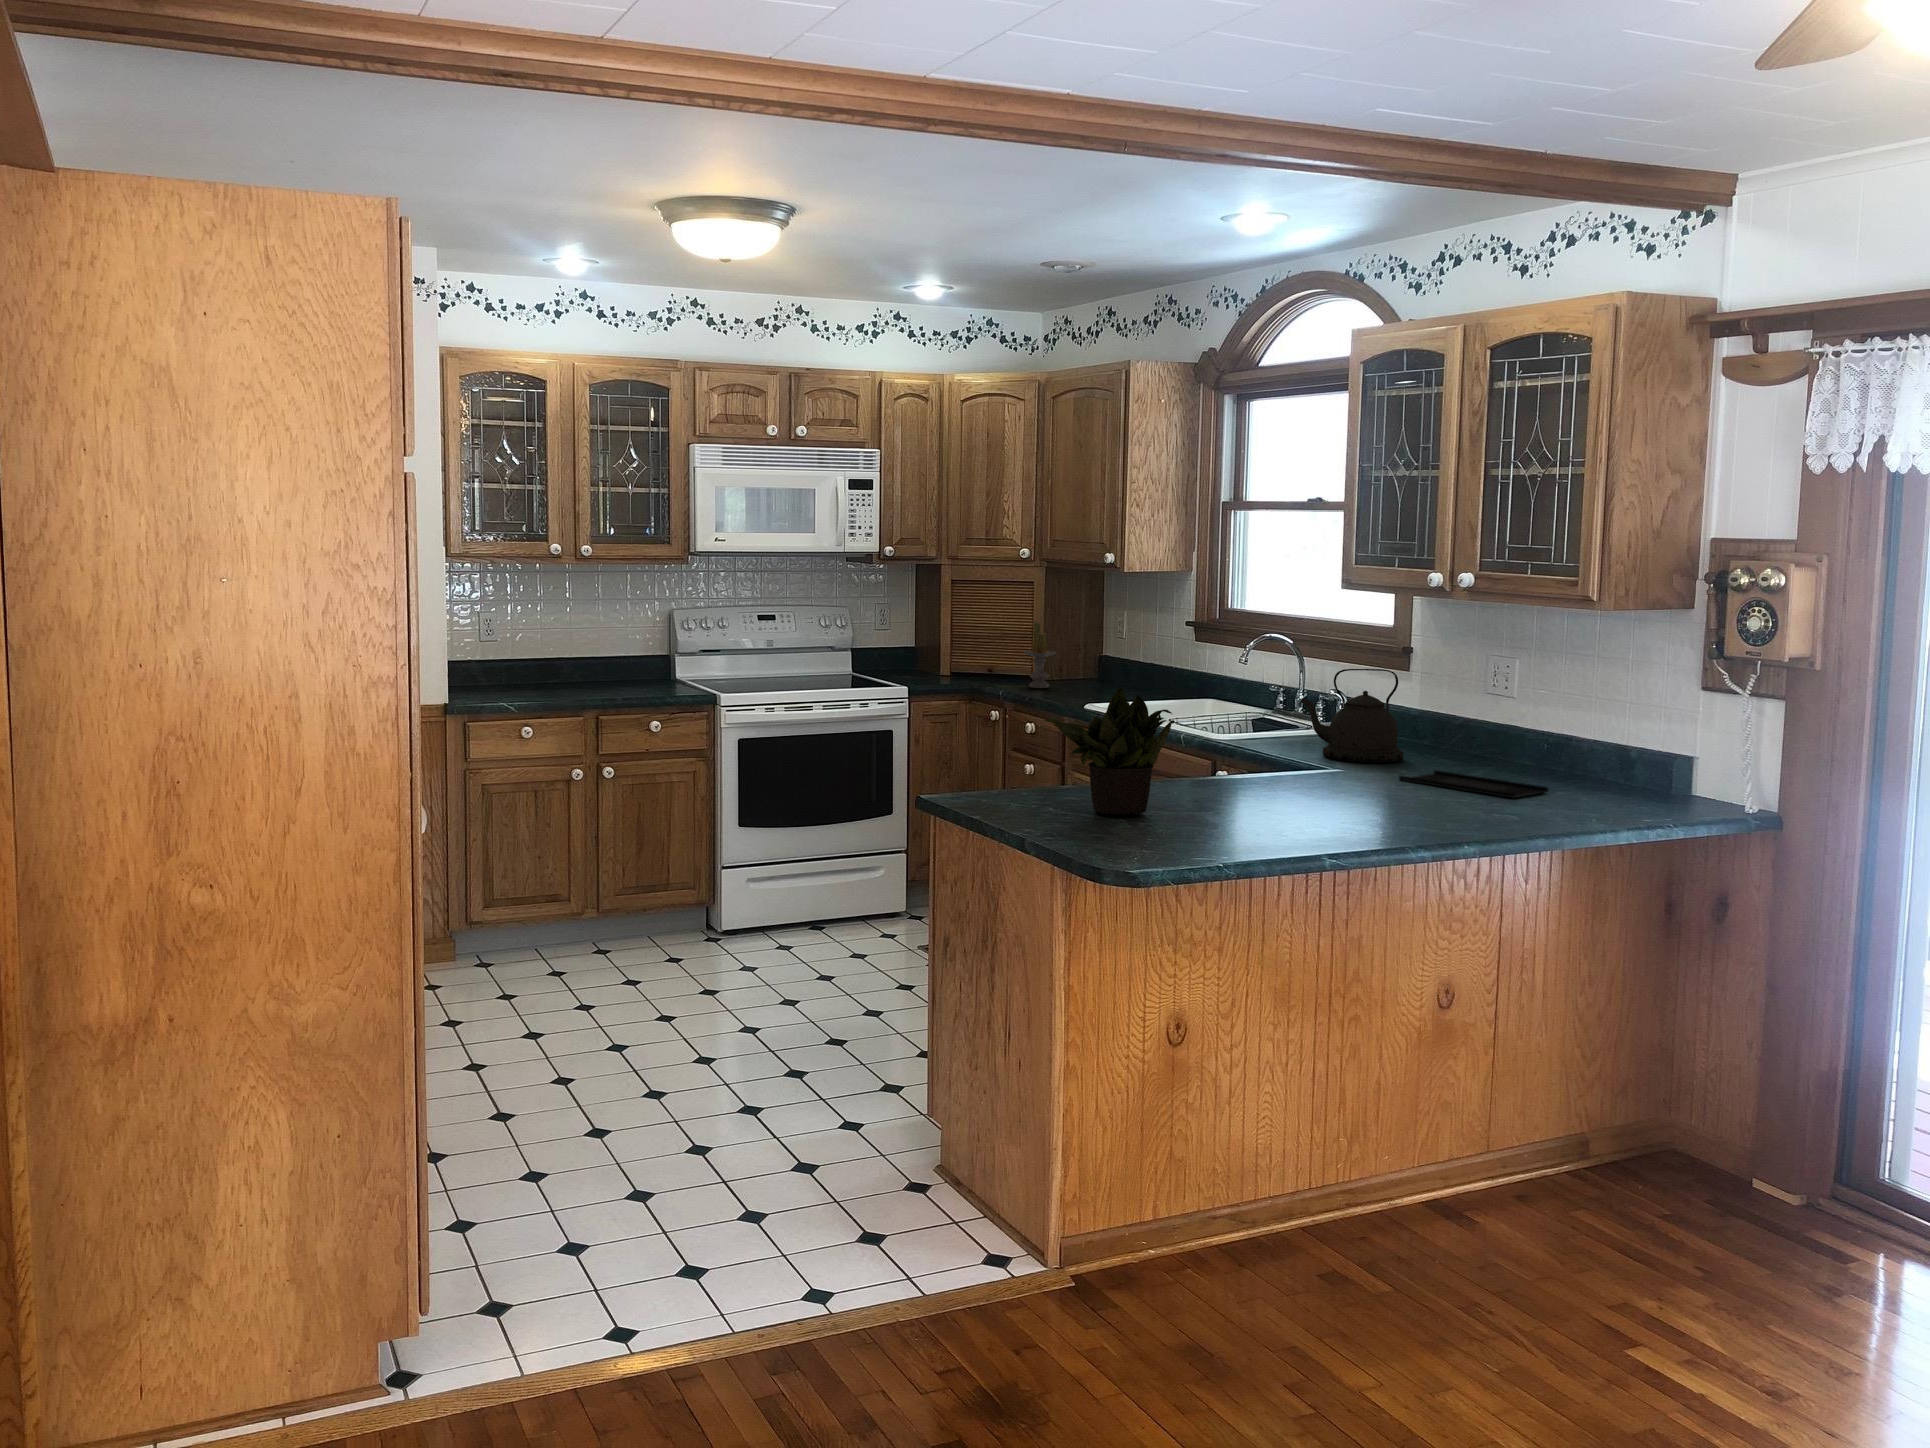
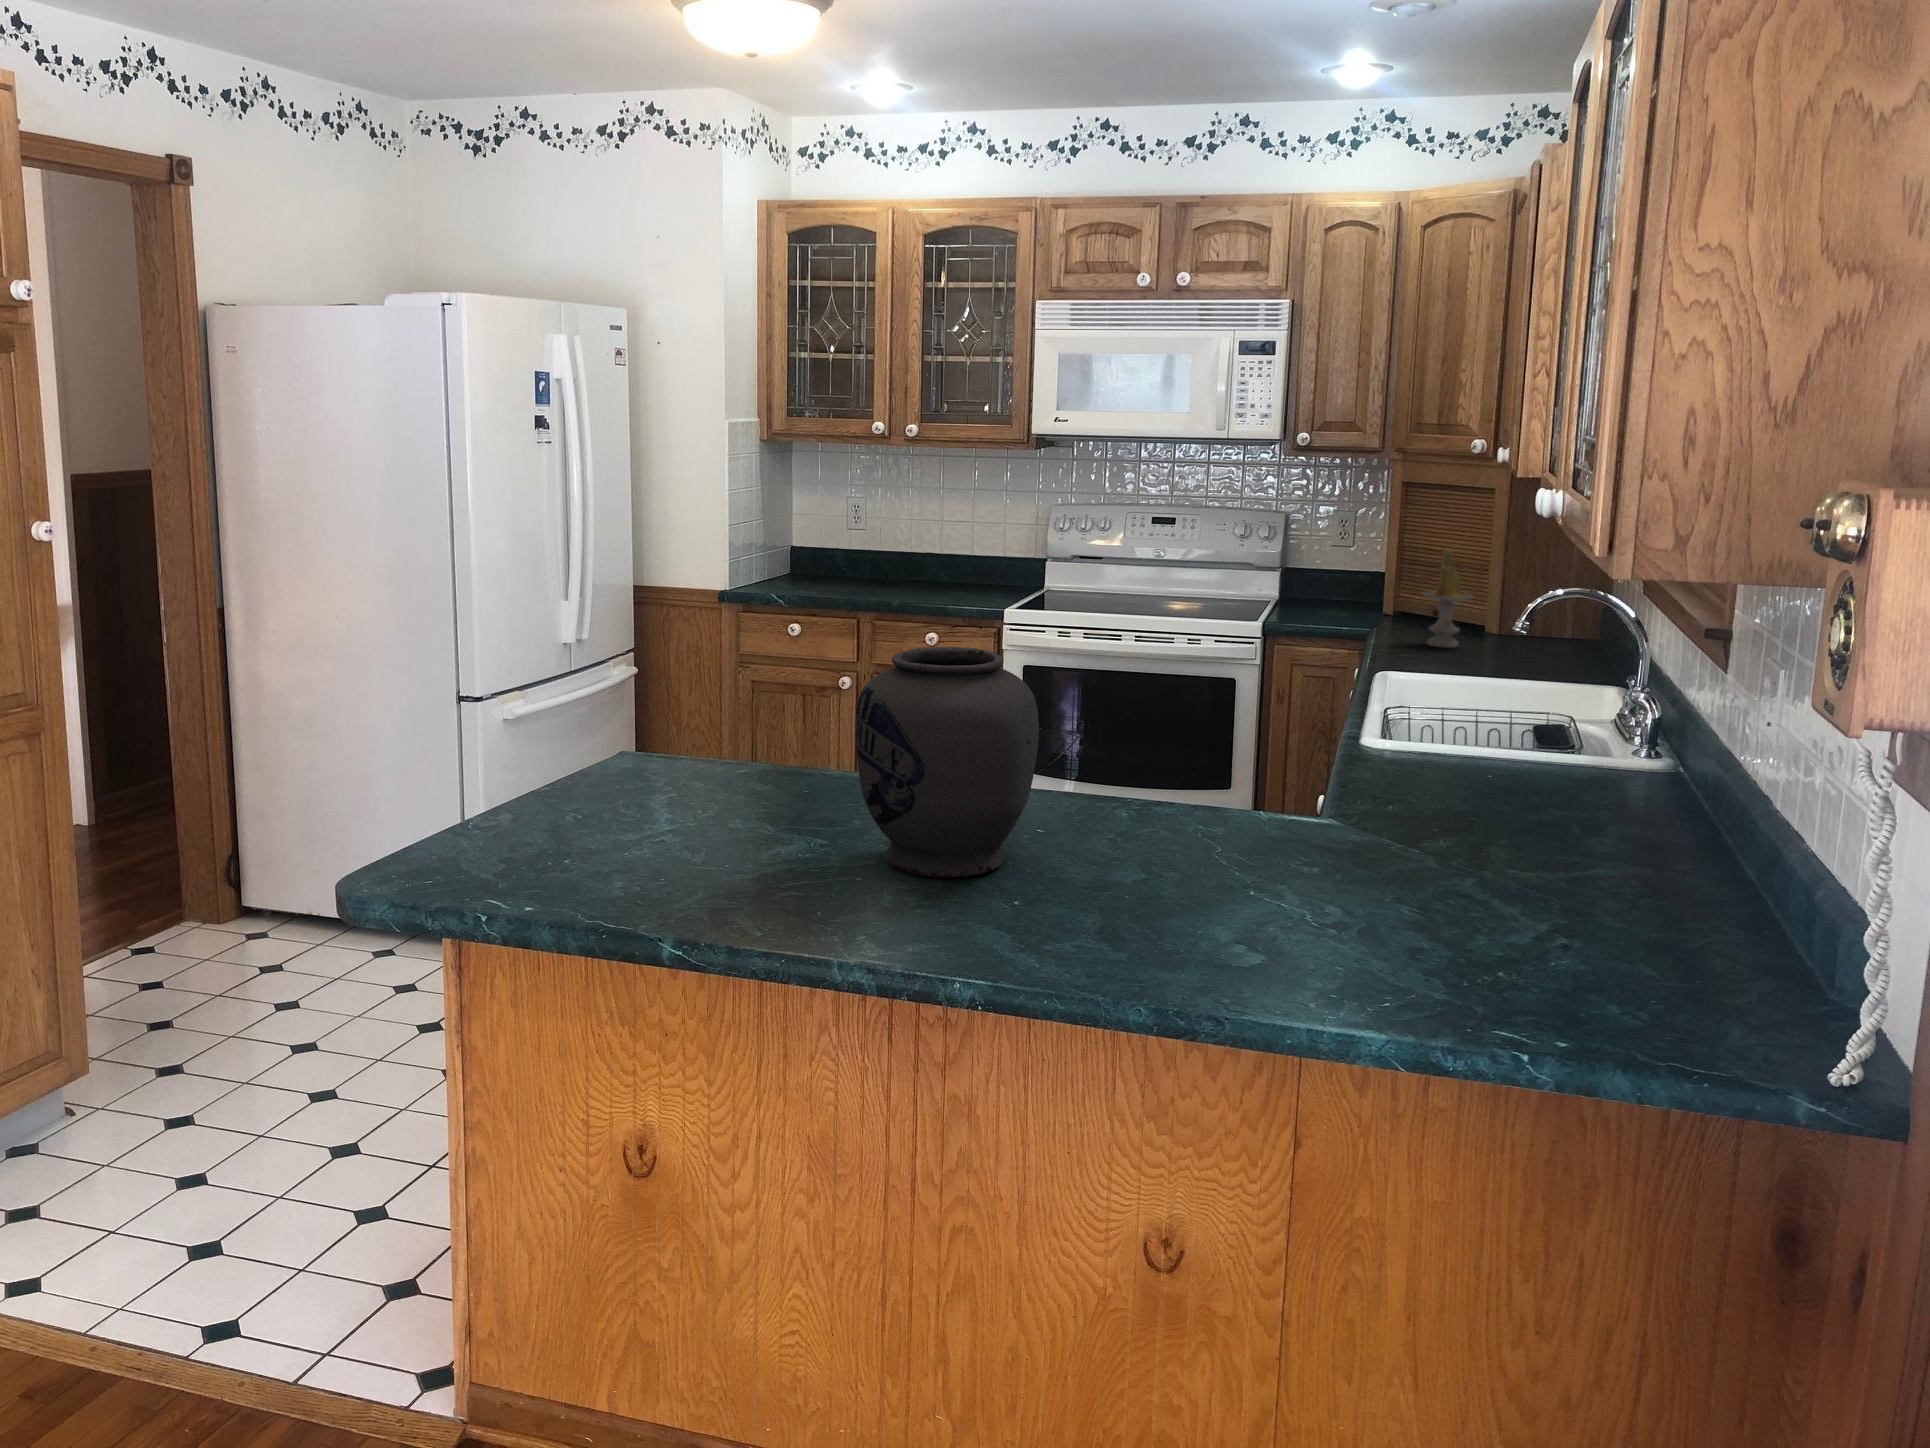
kettle: present [1300,669,1404,763] -> none [1382,664,1571,857]
vase: none [1197,678,1300,802] -> present [856,647,1039,878]
potted plant: present [1044,686,1175,814] -> none [529,631,721,849]
tray: present [1399,770,1549,798] -> none [1369,884,1588,998]

